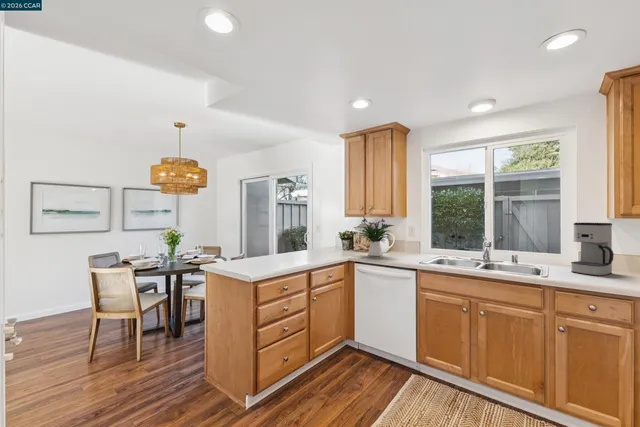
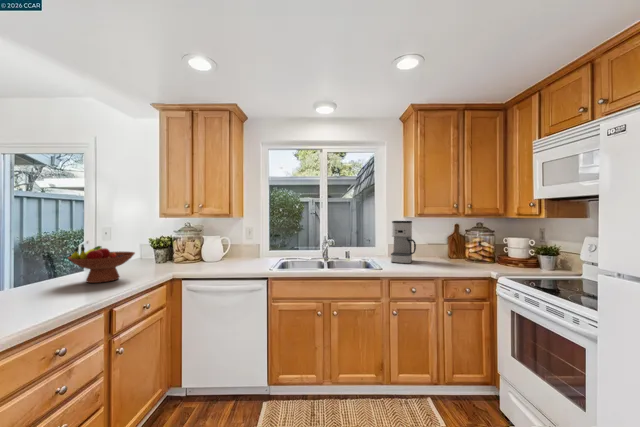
flower arrangement: present [360,216,394,256] -> none [183,215,233,267]
fruit bowl: none [293,235,326,257] -> present [68,246,135,283]

